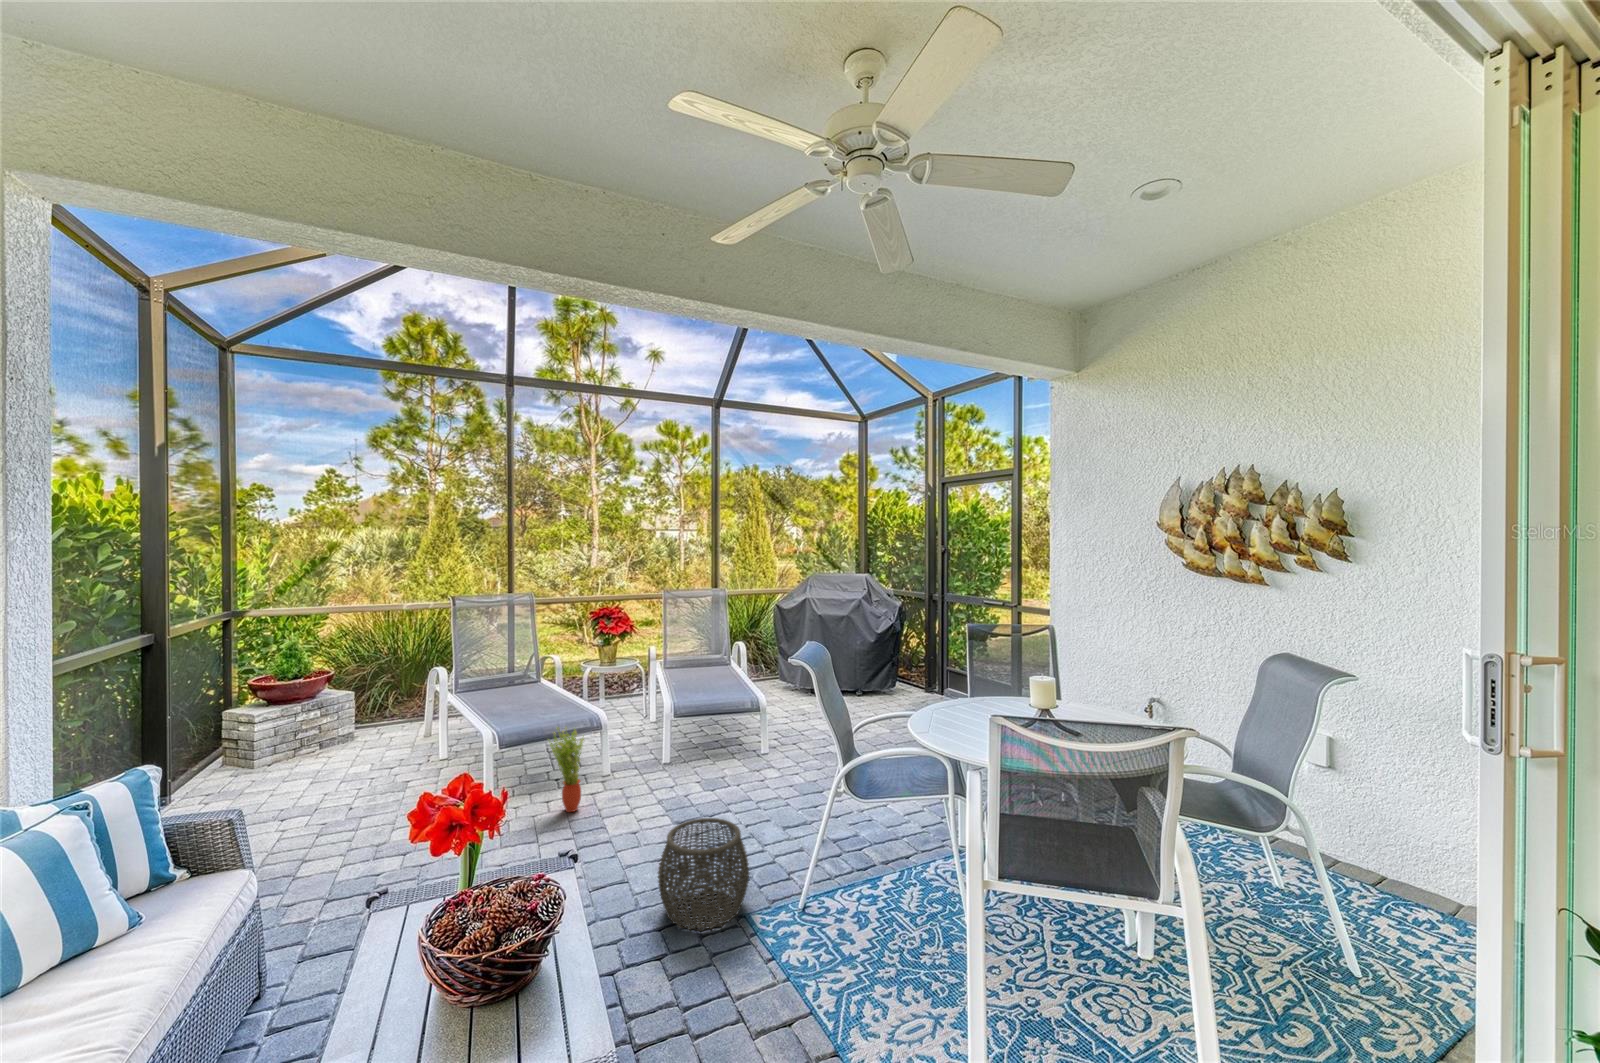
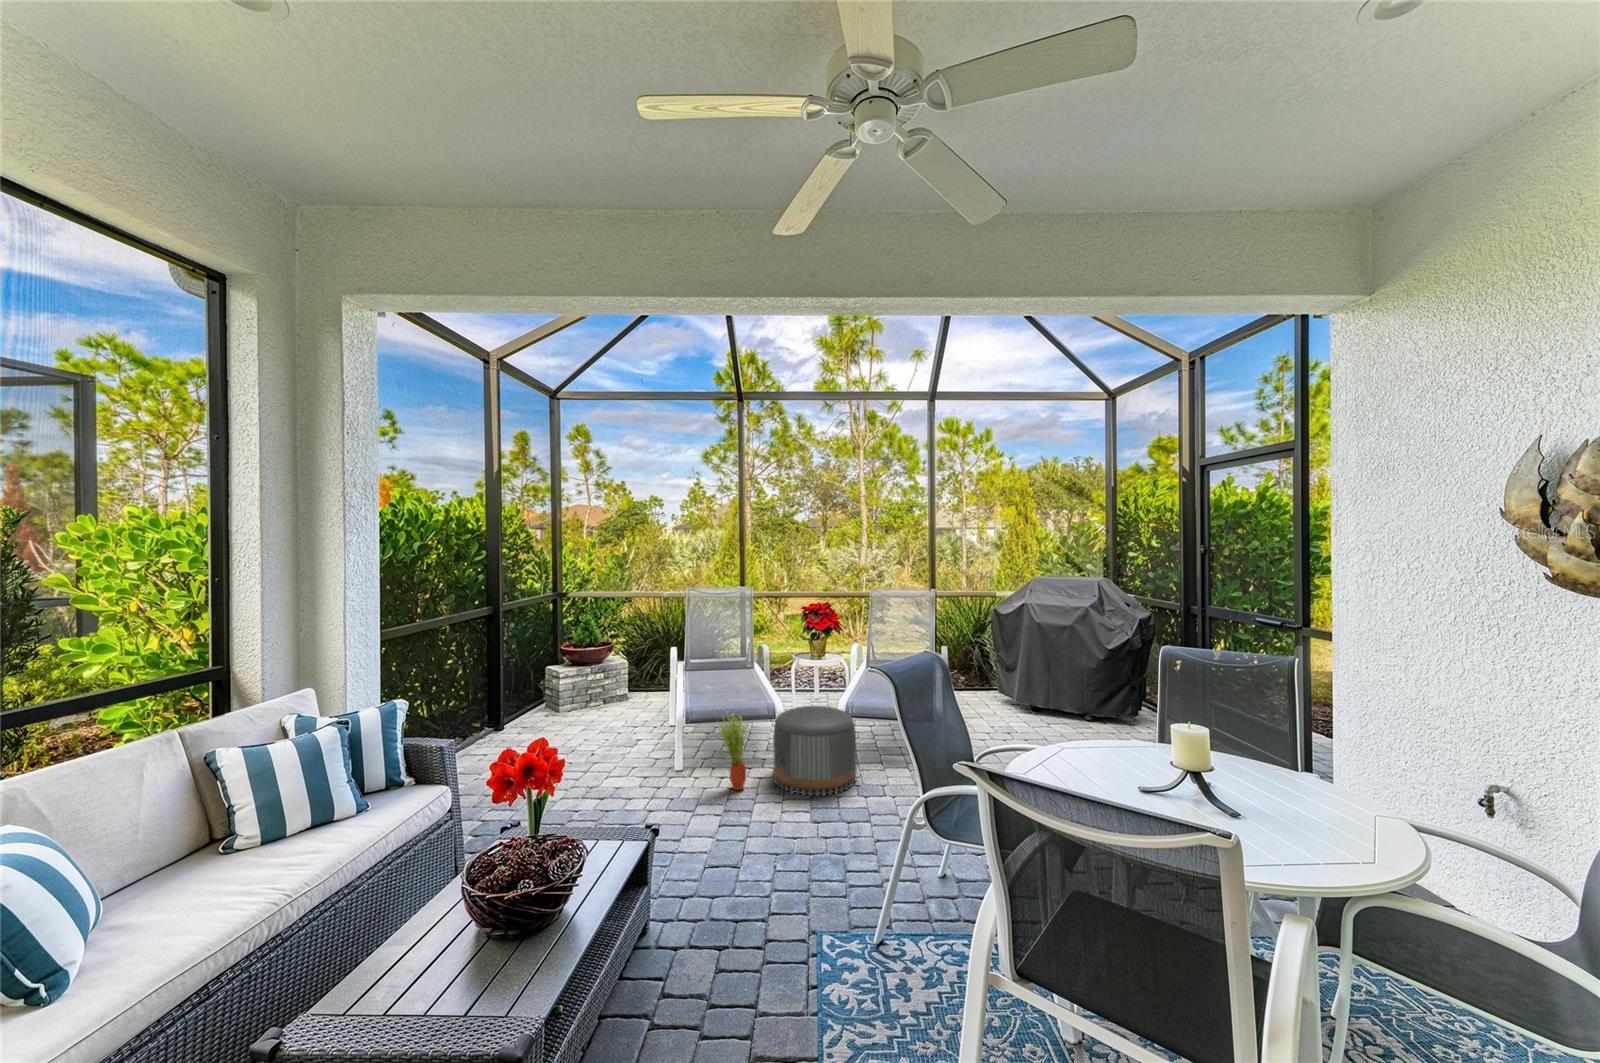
pouf: none [604,710,693,804] -> present [773,706,857,796]
woven basket: present [658,818,749,931] -> none [740,821,830,937]

